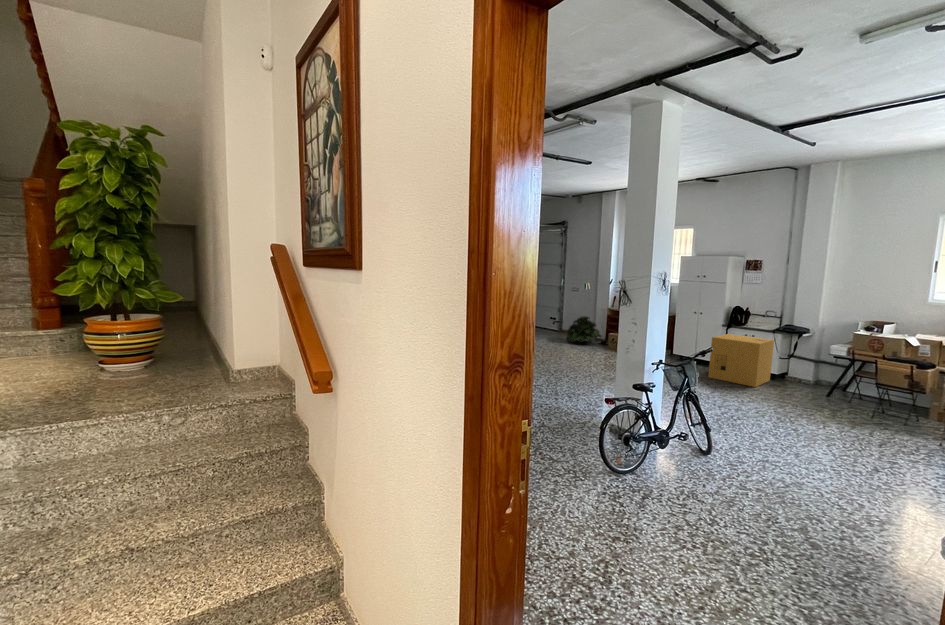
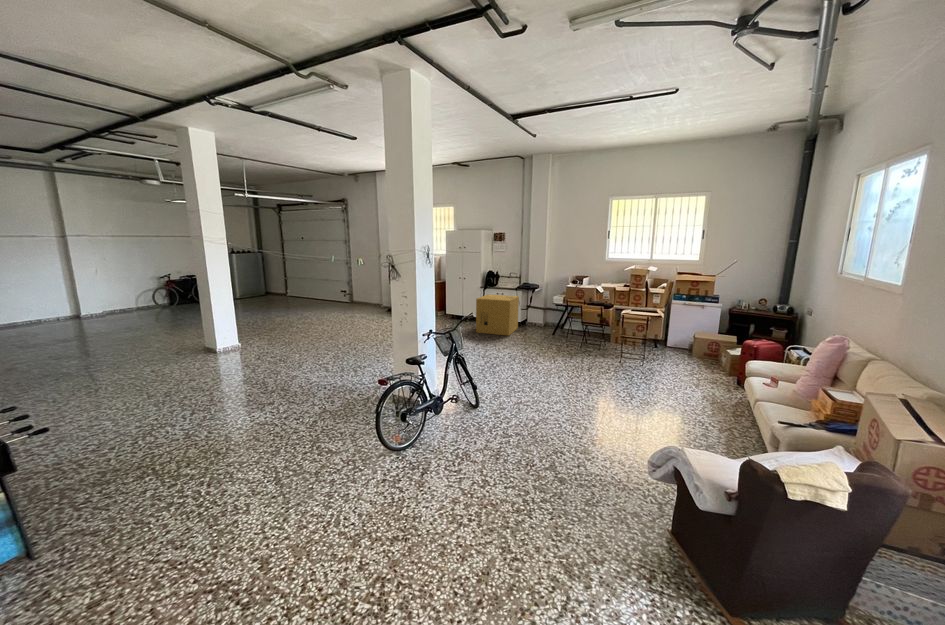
potted plant: present [566,316,601,343] -> none [355,288,388,315]

